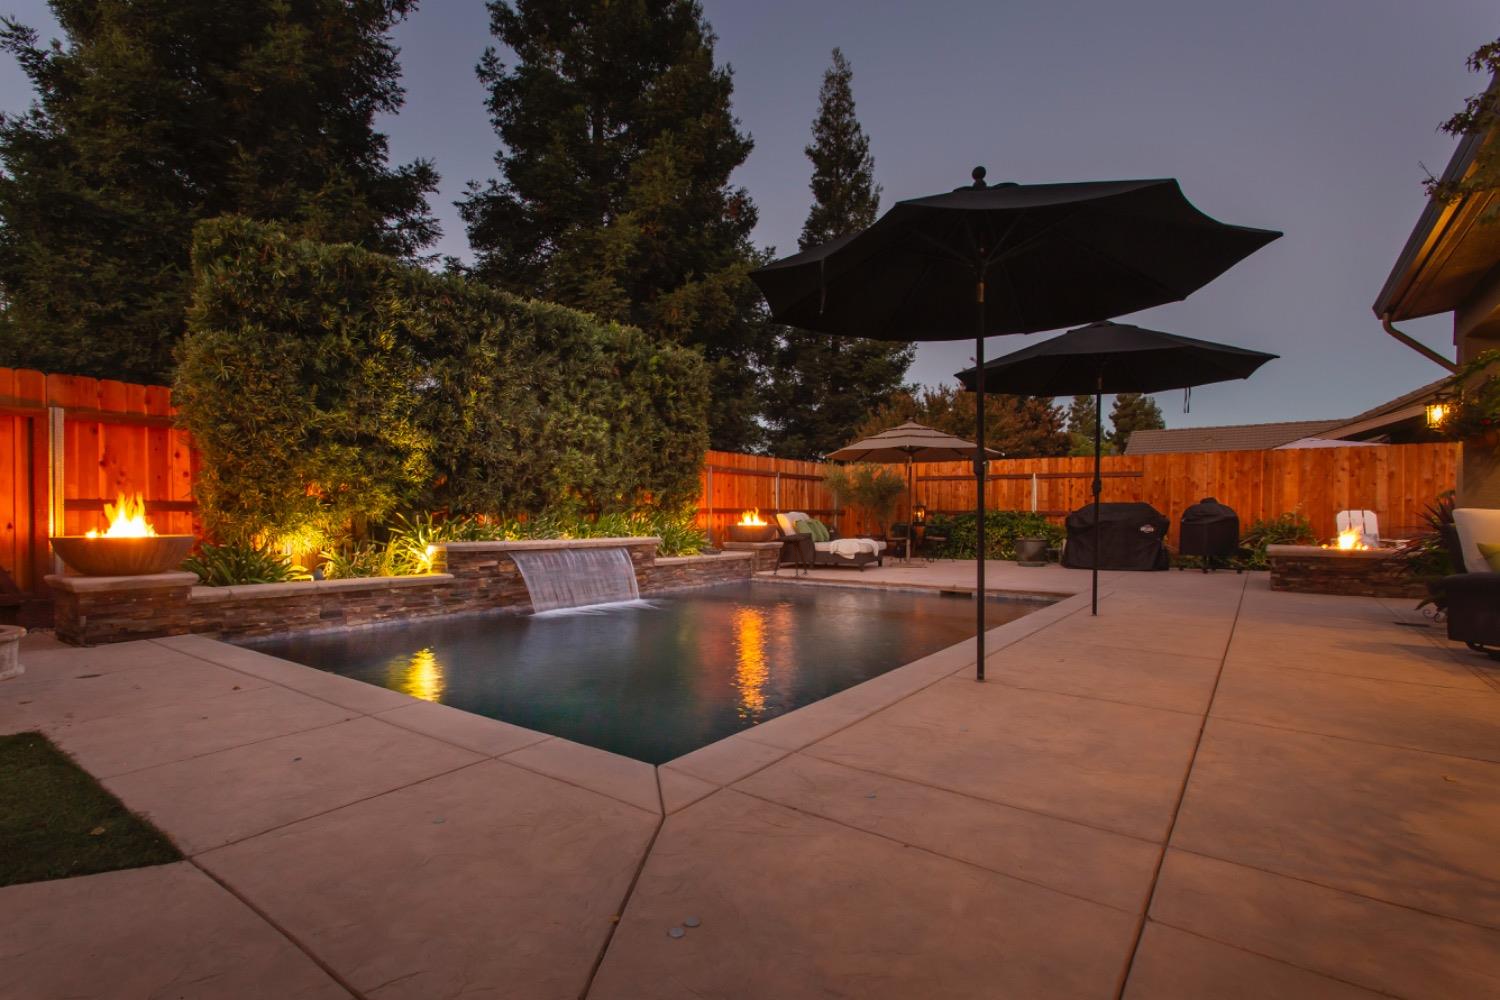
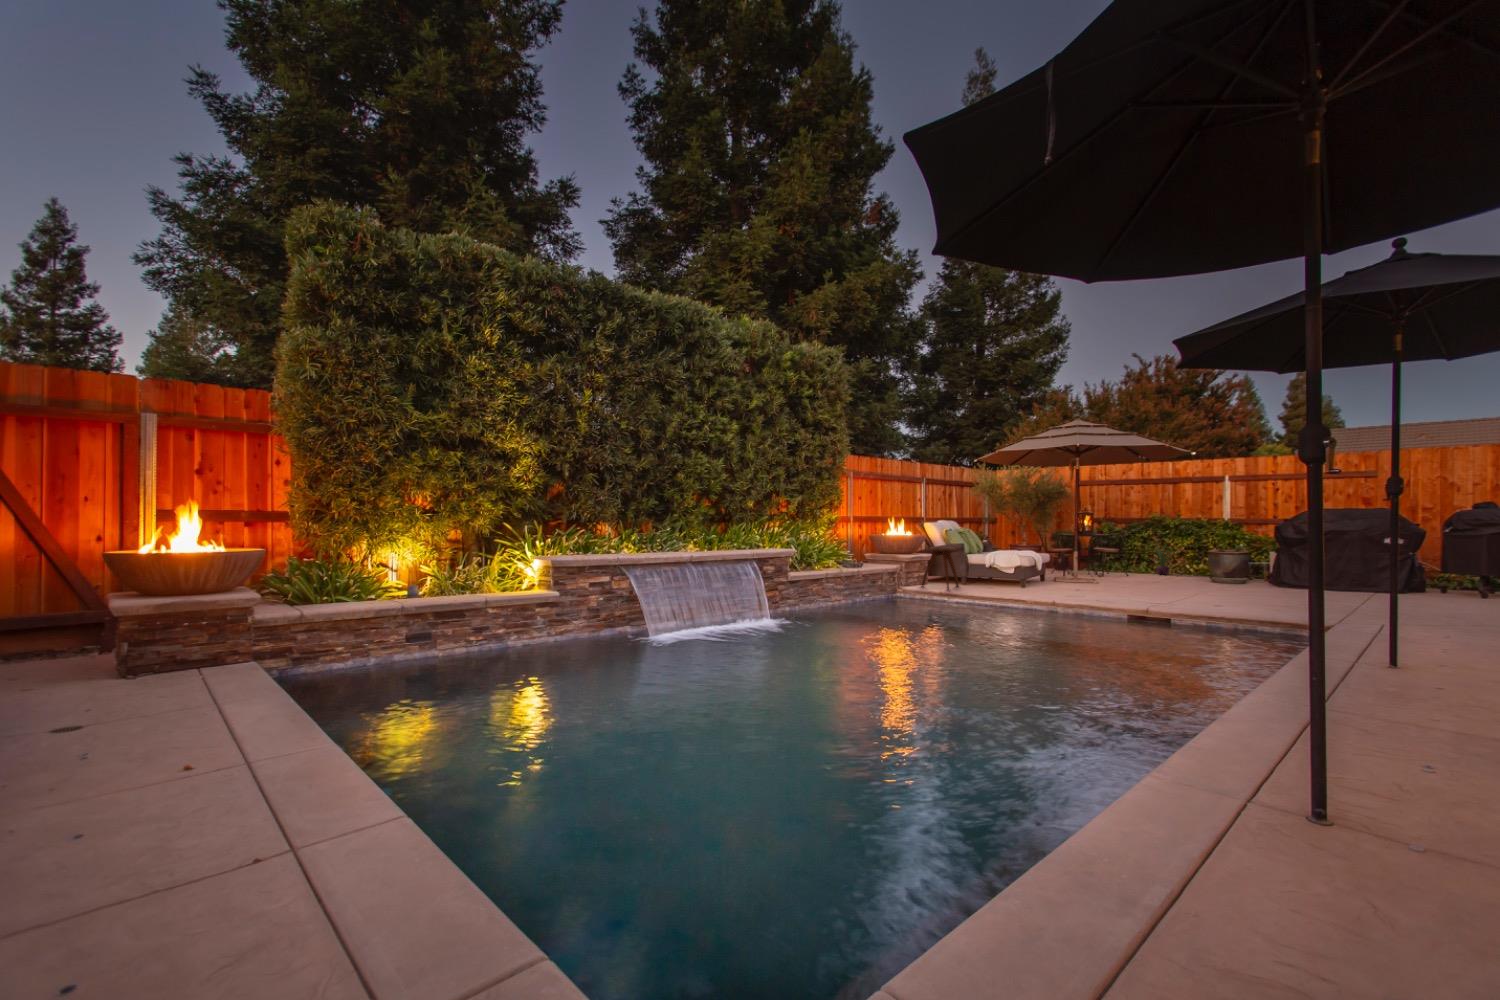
decorative plant: none [967,534,998,562] -> present [1156,546,1172,575]

